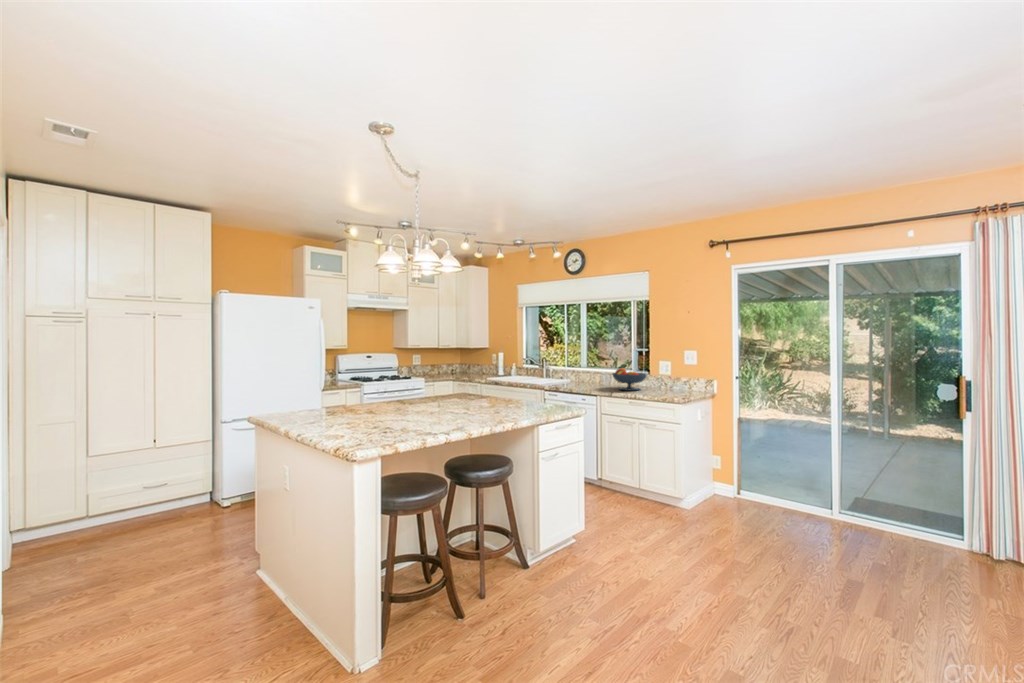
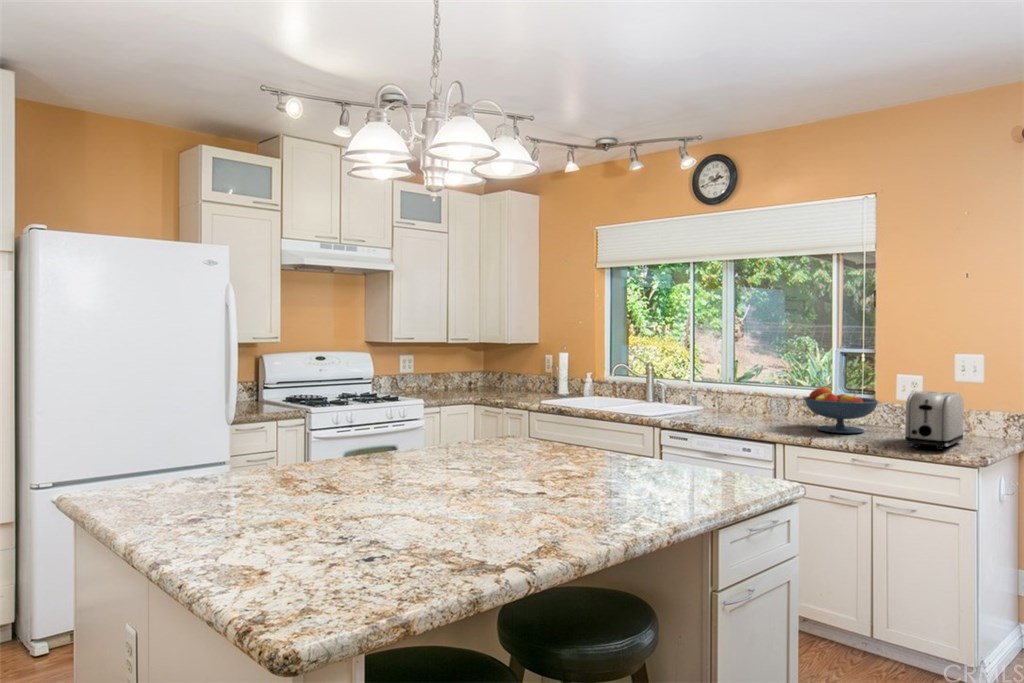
toaster: none [654,369,683,397] -> present [905,391,964,450]

